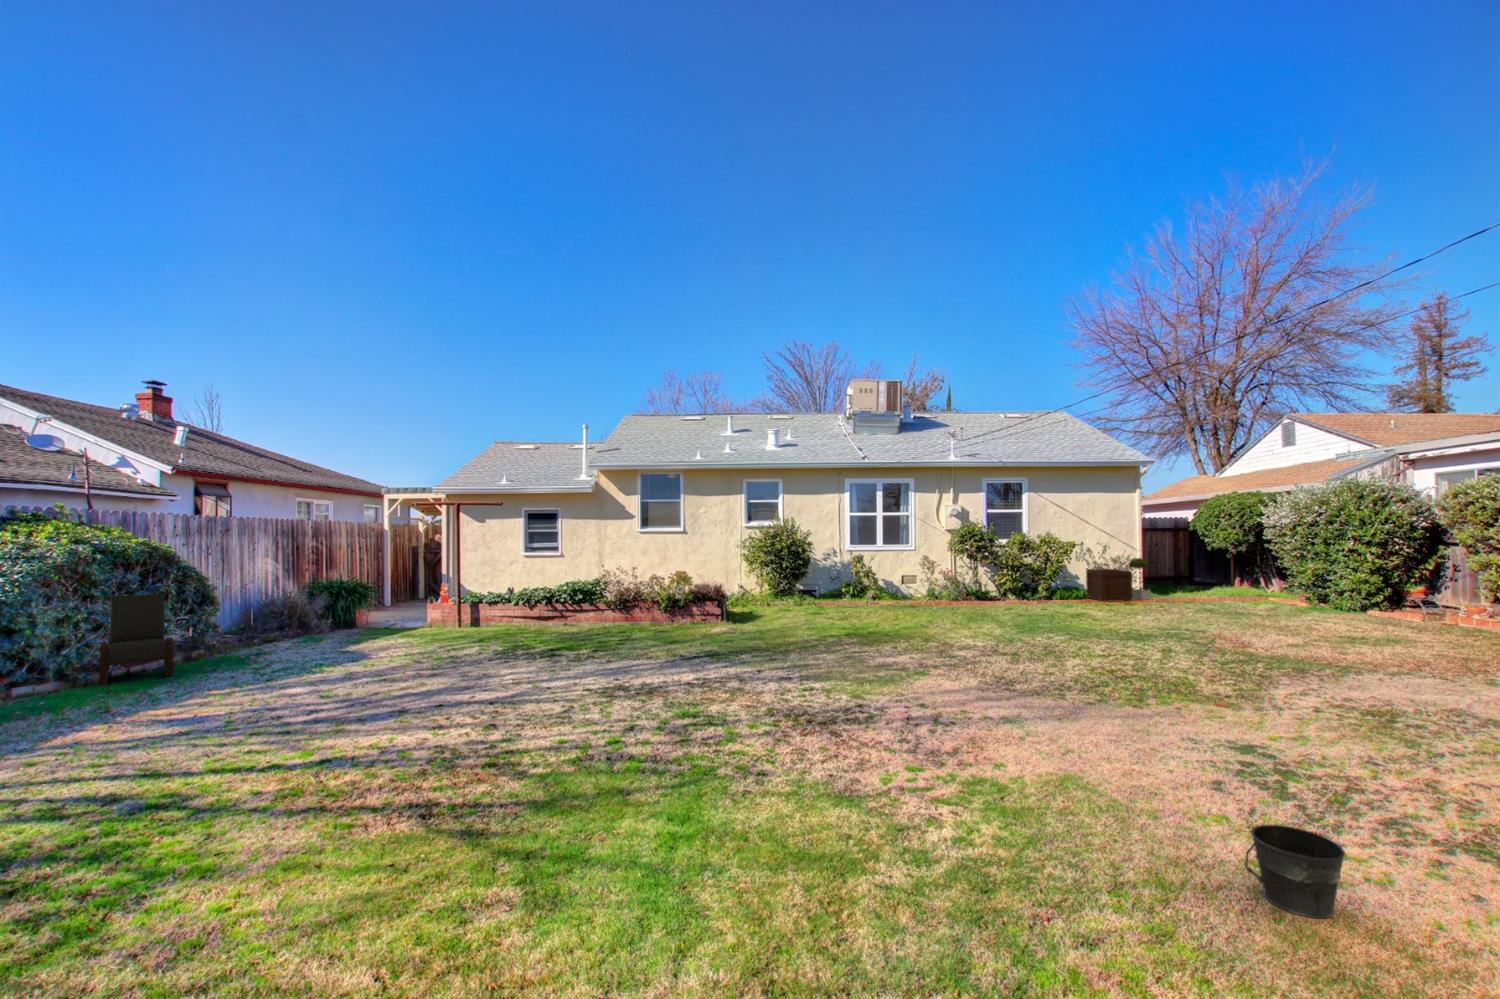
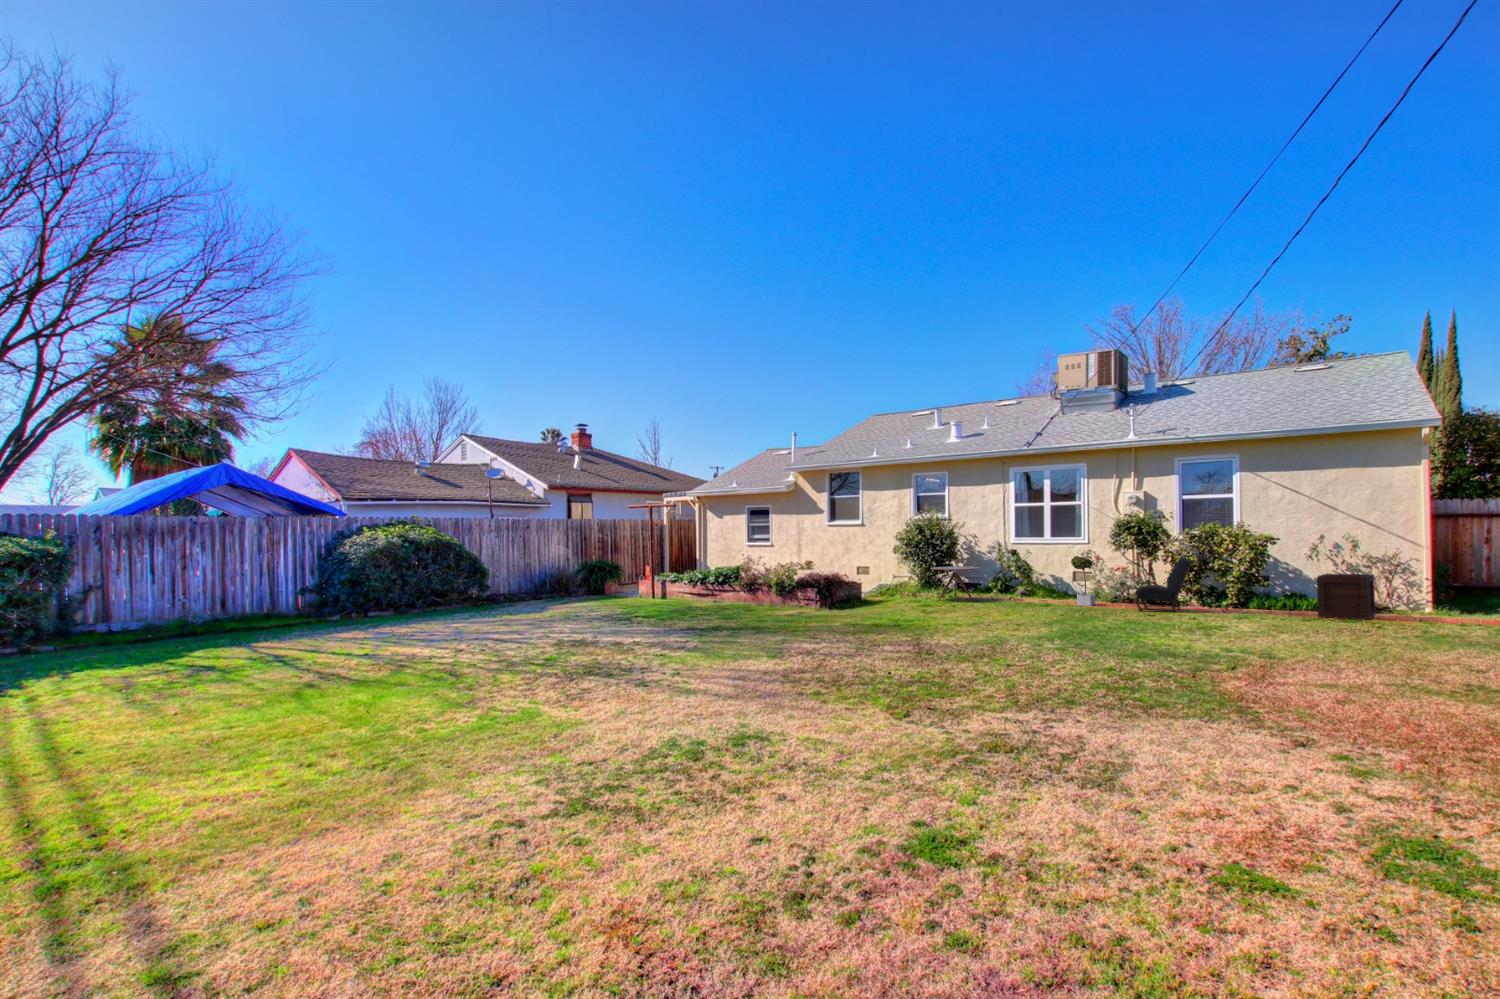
potted tree: present [1129,558,1150,599] -> present [1071,556,1095,606]
round table: none [790,571,836,607] -> present [930,567,980,602]
lounge chair: present [98,593,174,685] -> present [1136,558,1192,613]
bucket: present [1245,824,1345,918] -> none [463,652,499,682]

